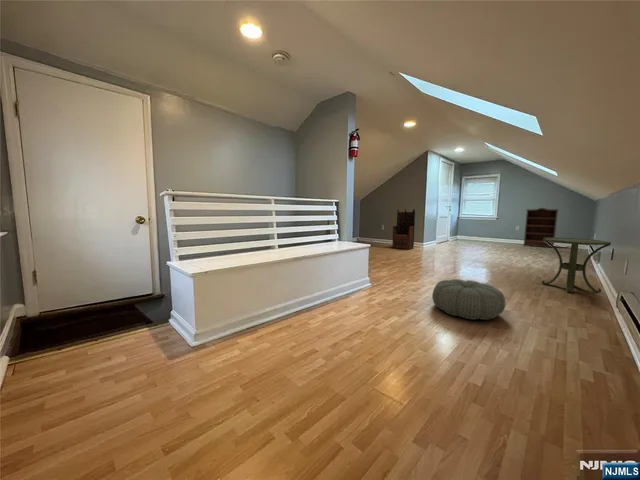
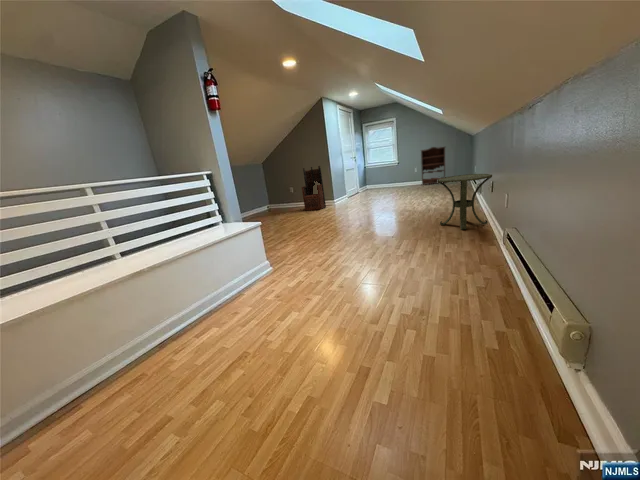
pouf: present [432,279,505,320] -> none [335,243,410,292]

